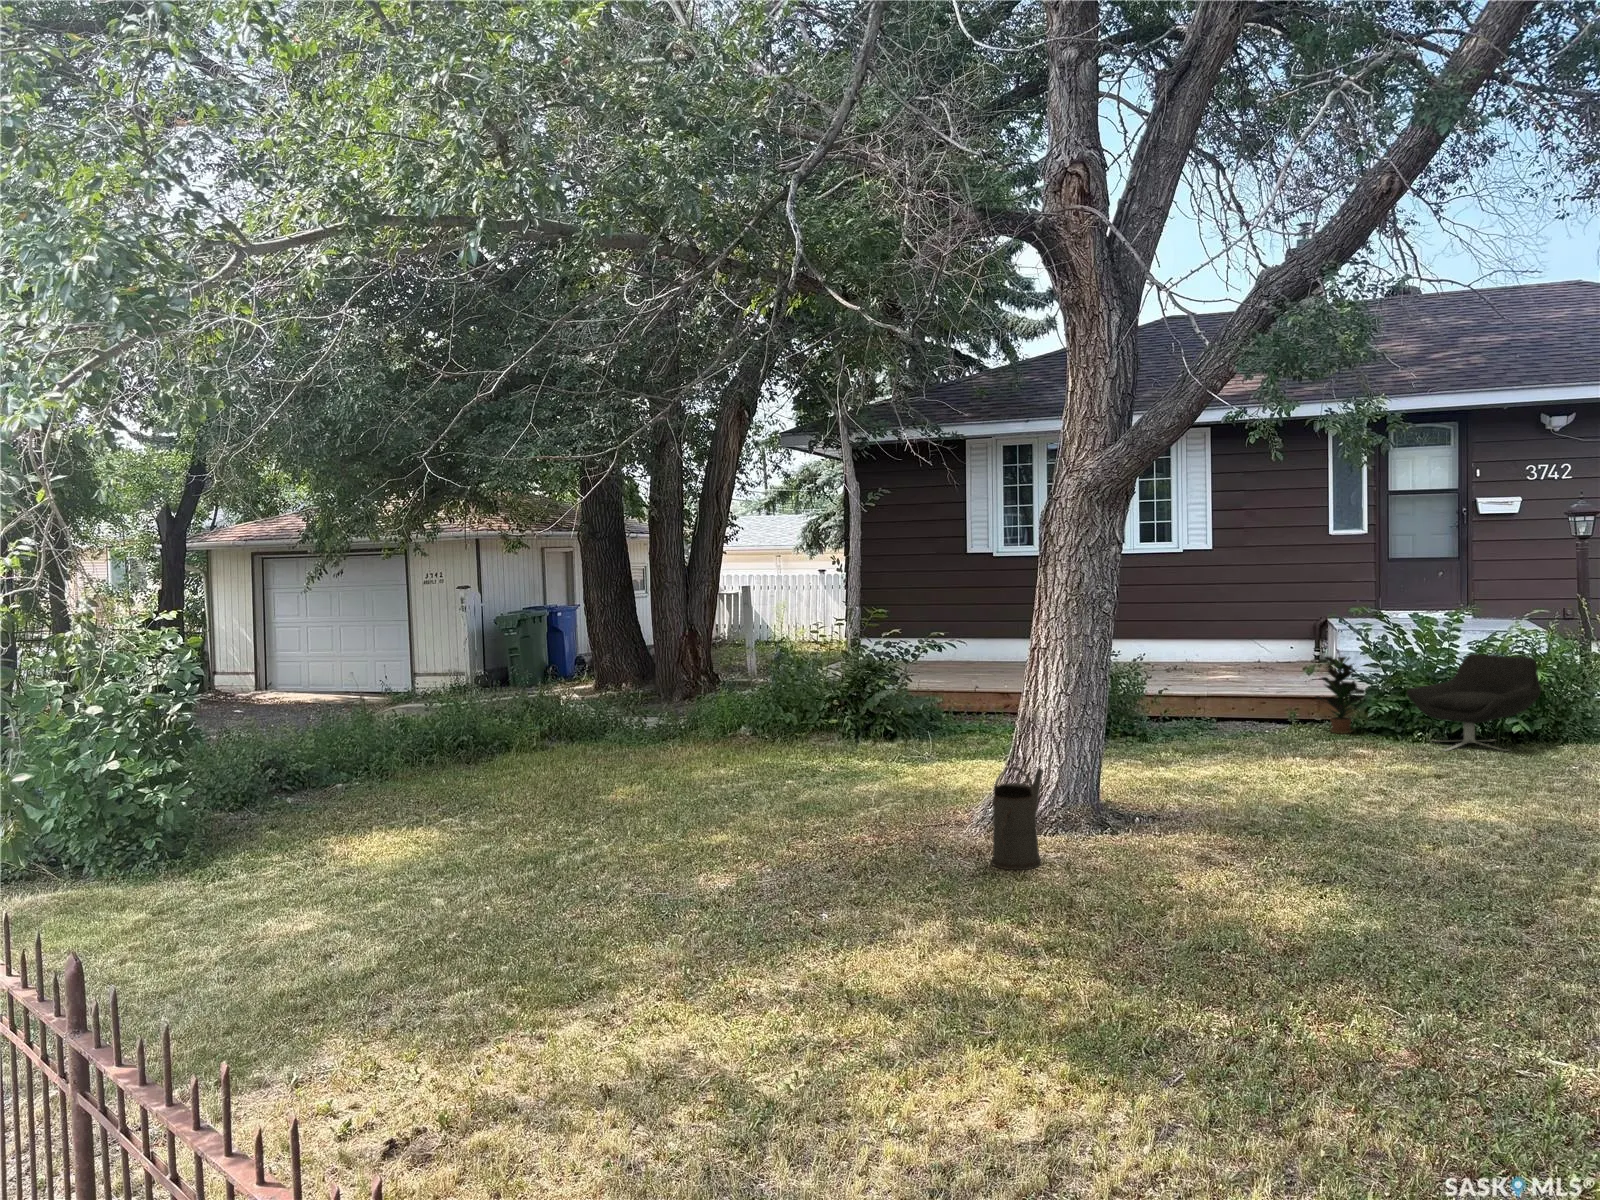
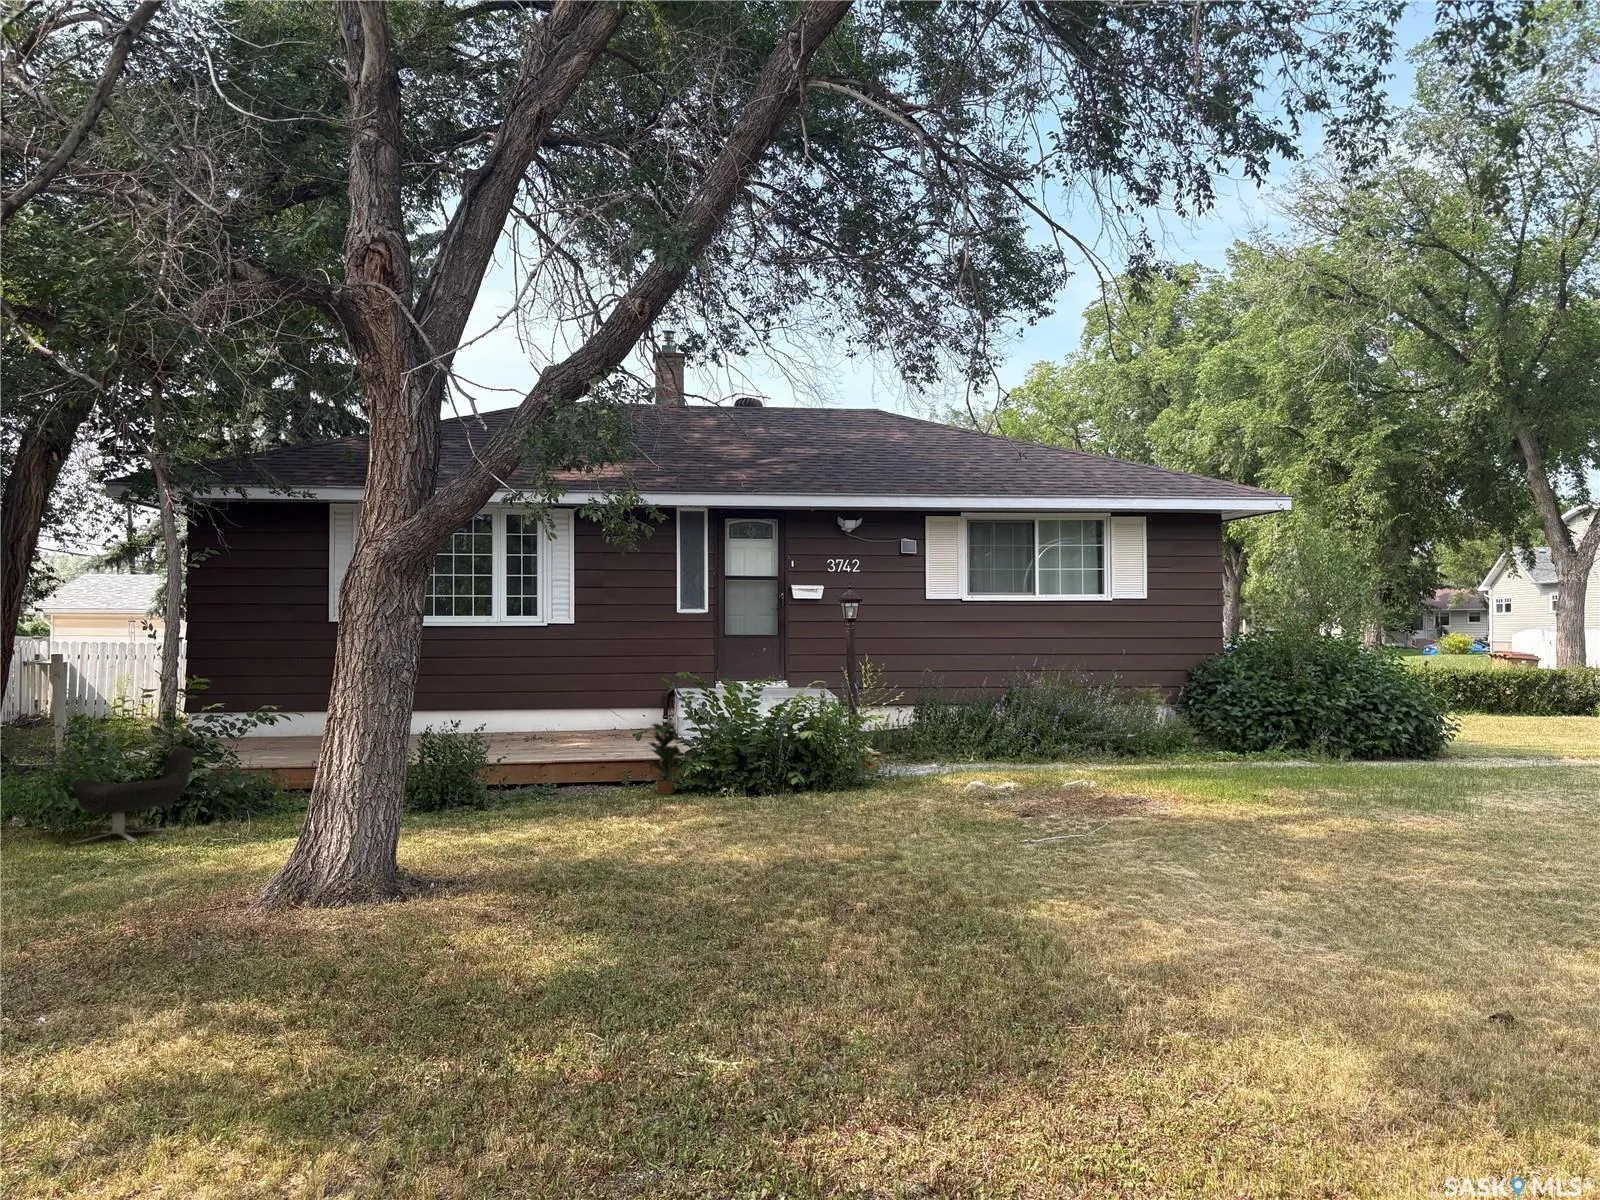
lounge chair: present [1407,654,1541,751] -> present [72,747,195,844]
watering can: present [991,767,1043,870] -> none [264,841,333,950]

